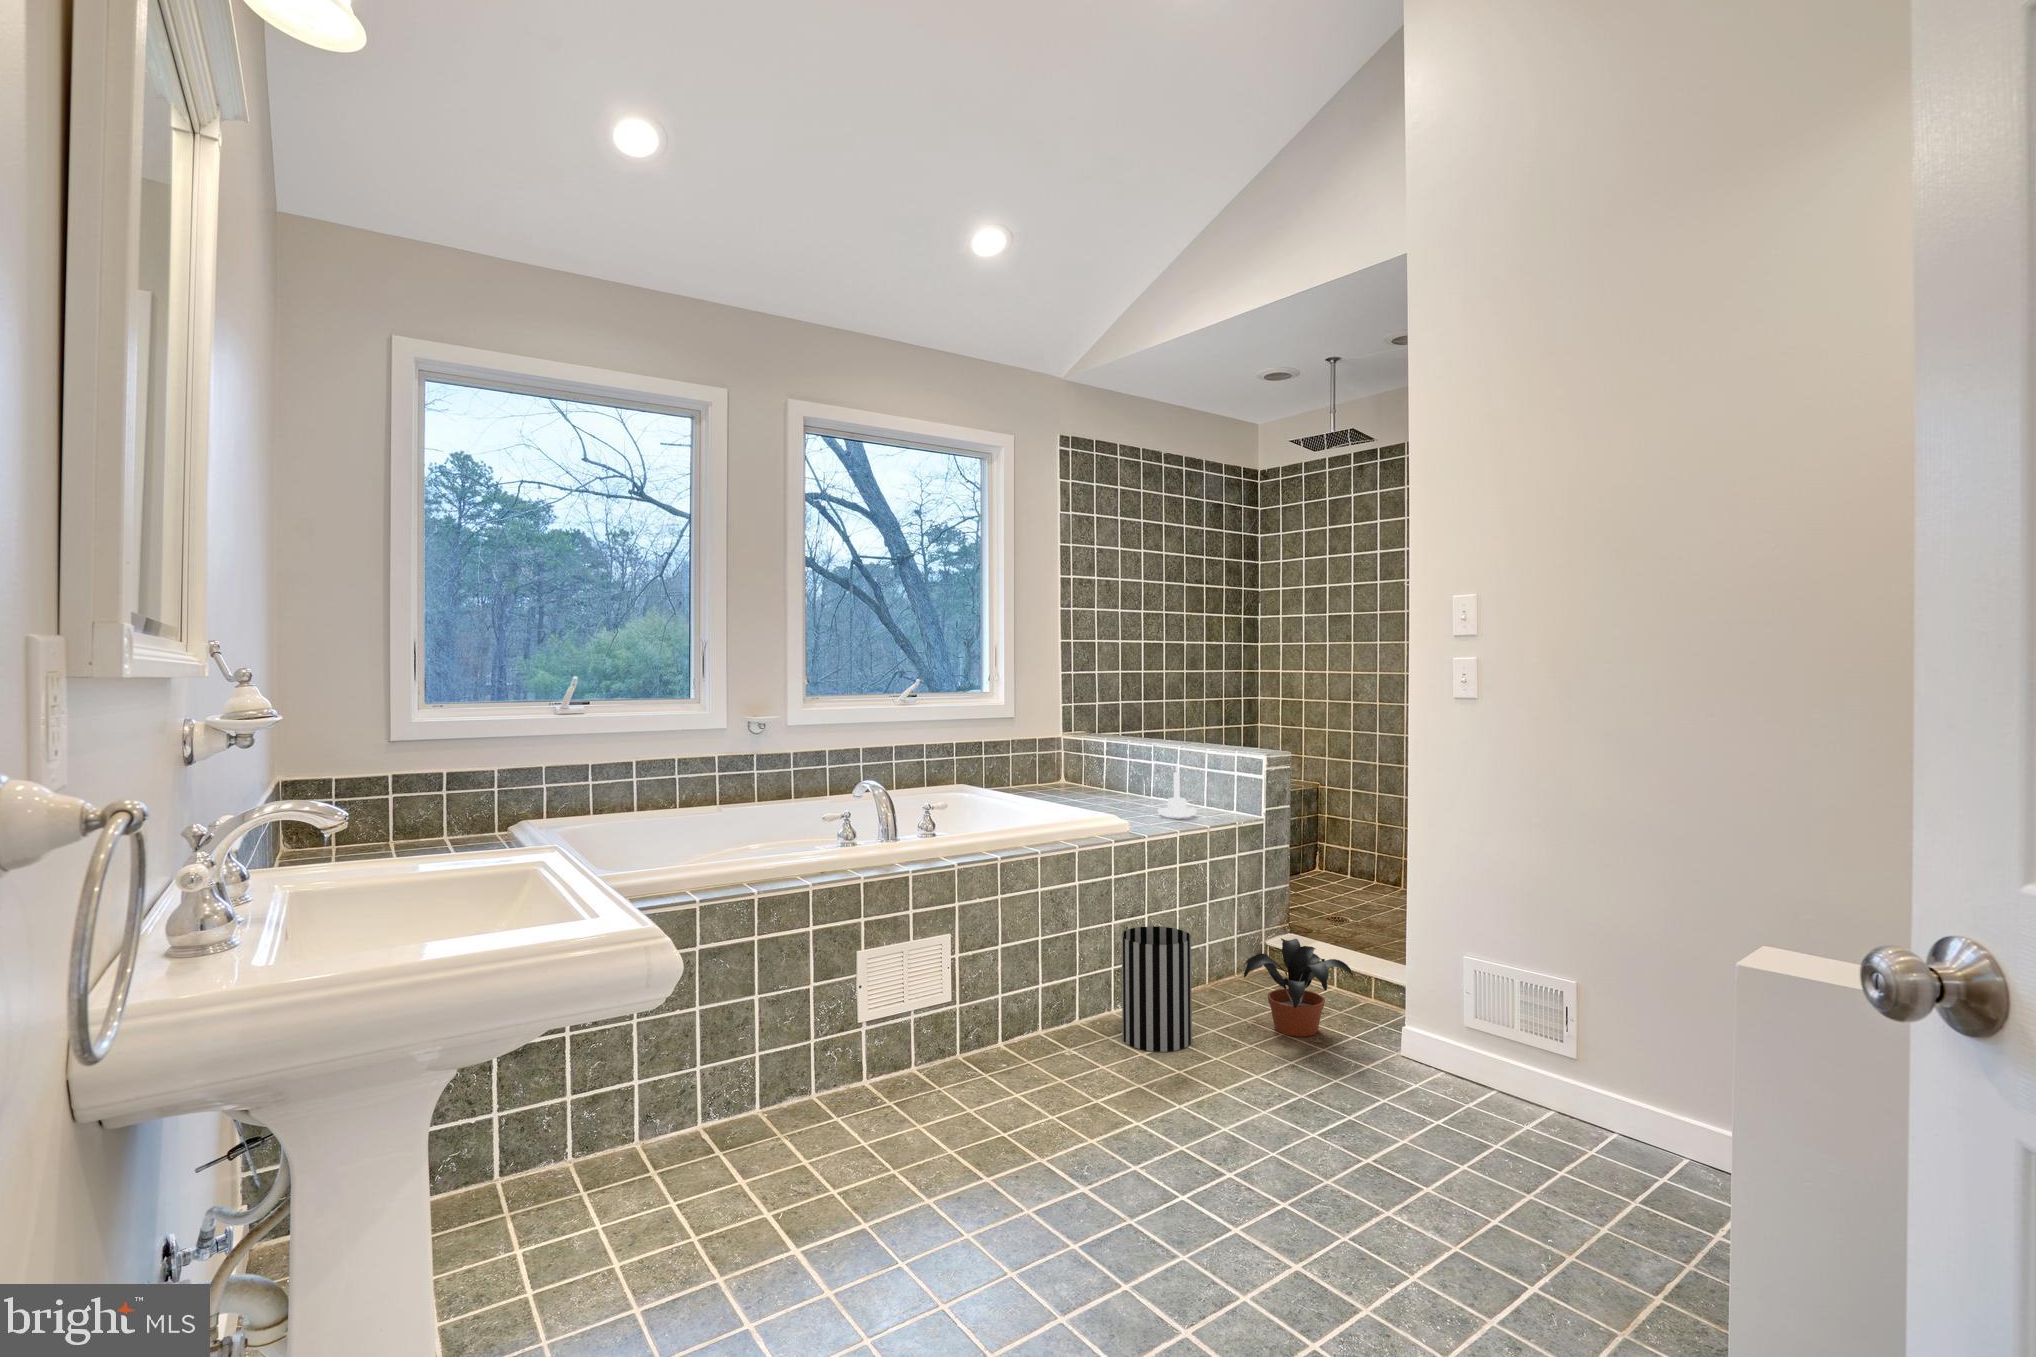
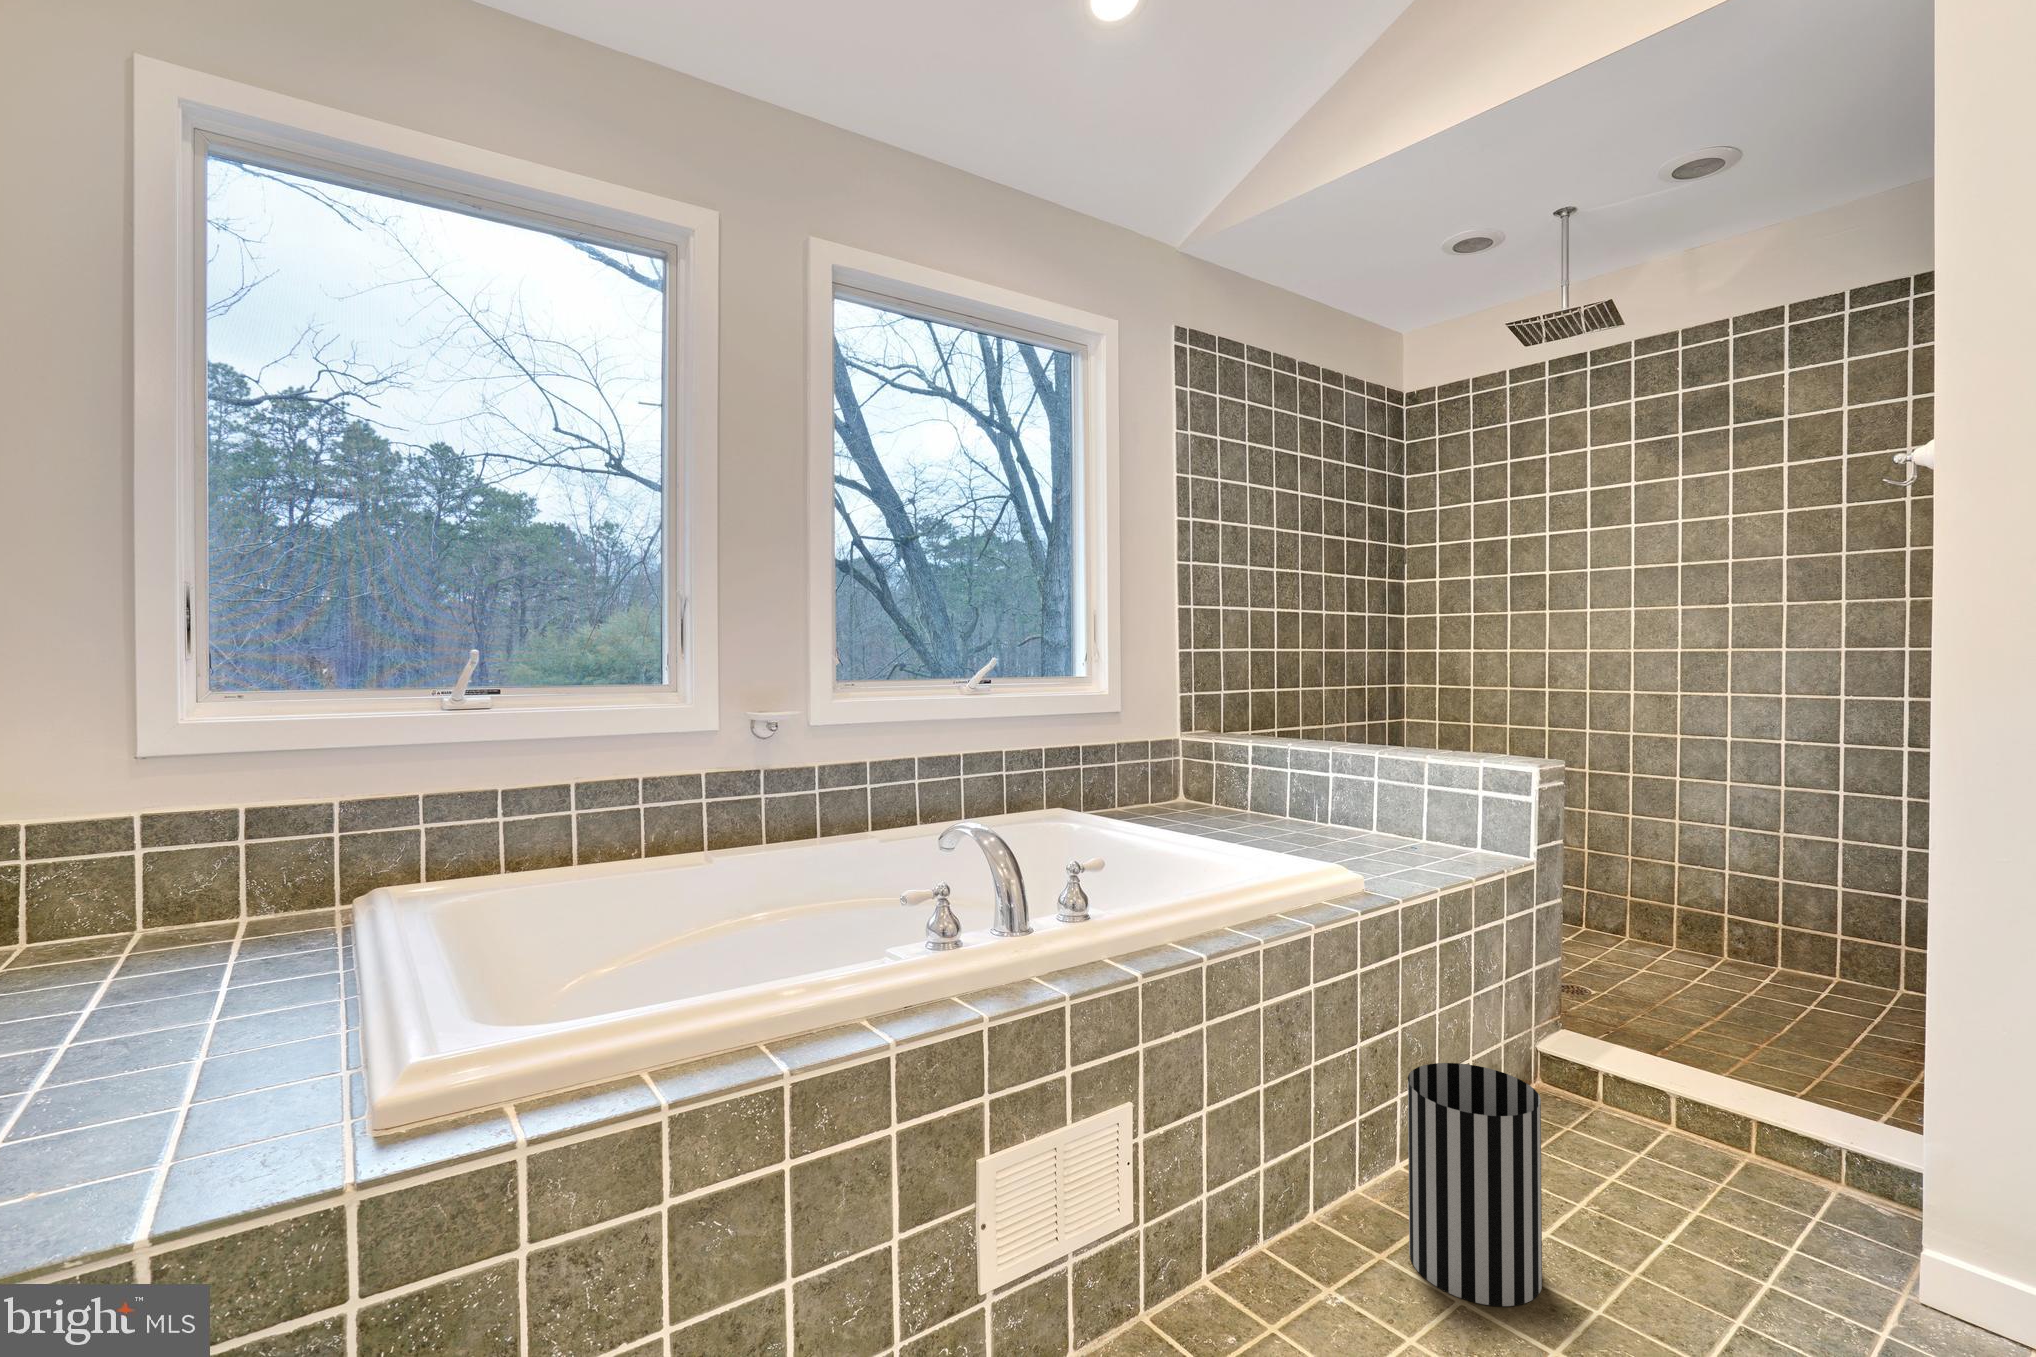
candle holder: present [1157,766,1197,817] -> none [1378,781,1442,862]
potted plant: present [1244,938,1354,1036] -> none [1584,1072,1807,1258]

